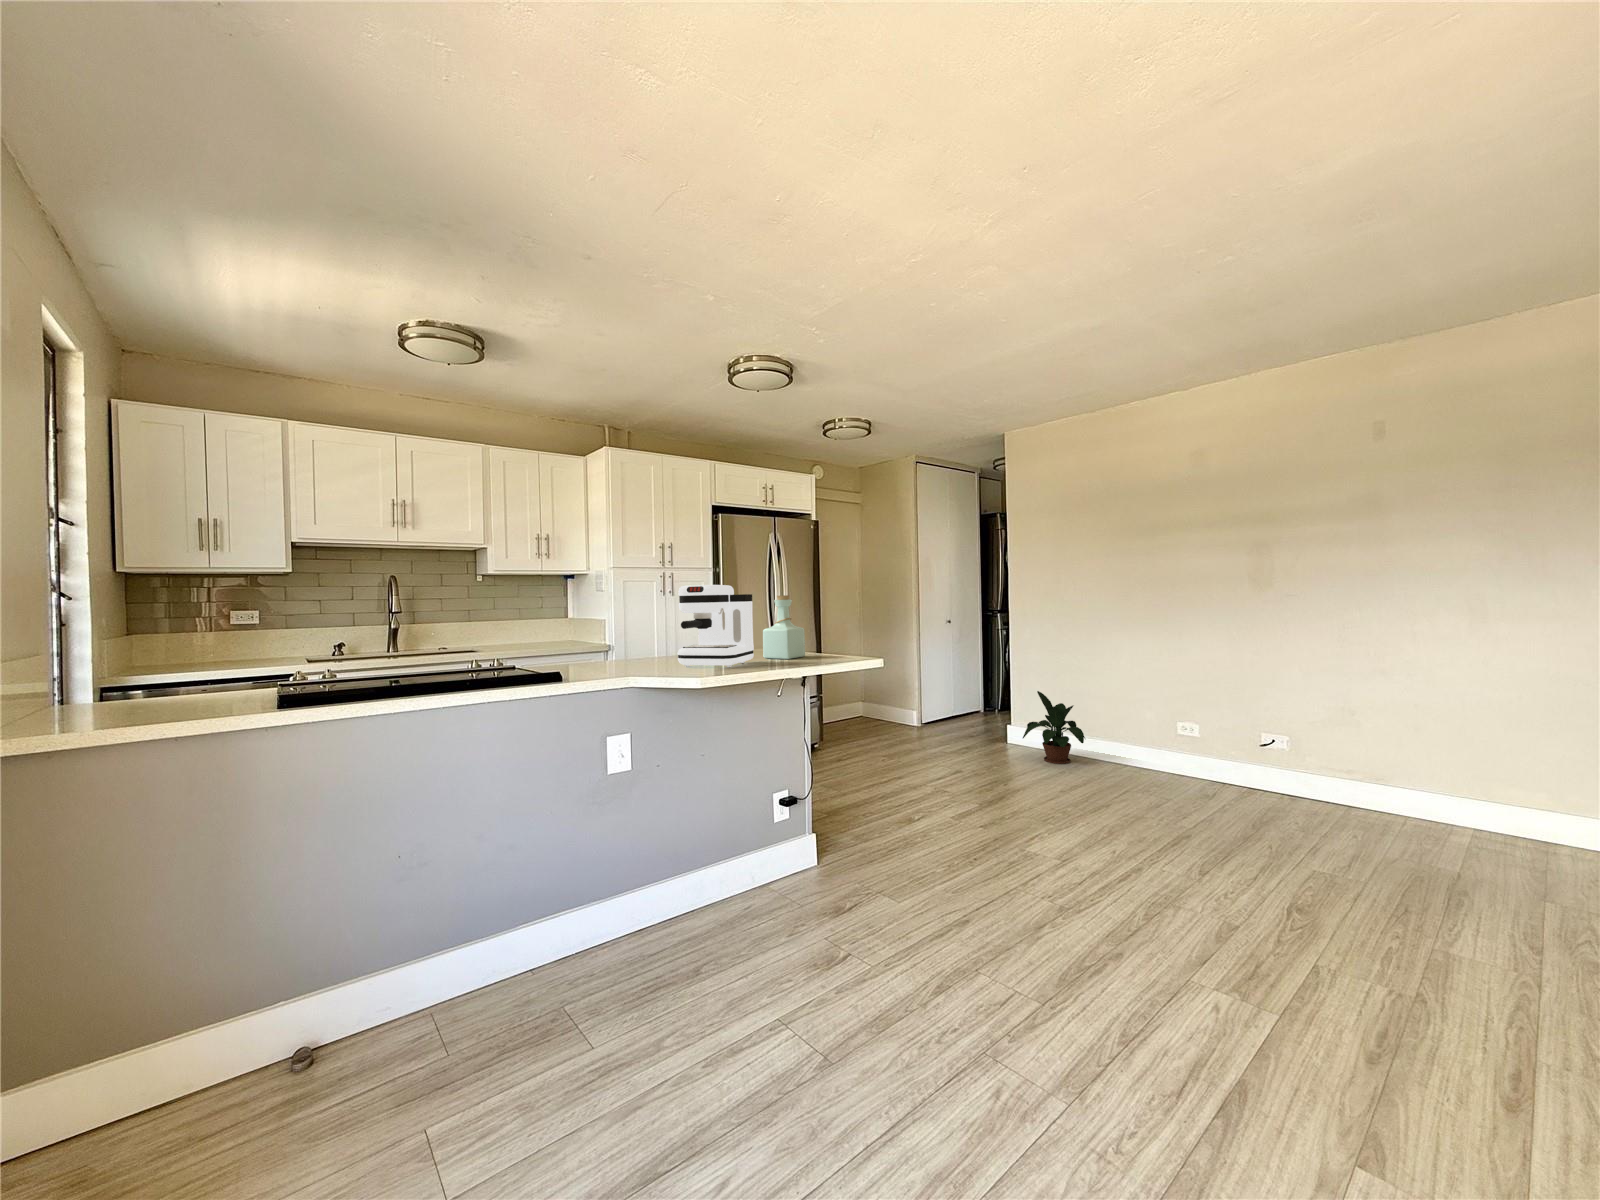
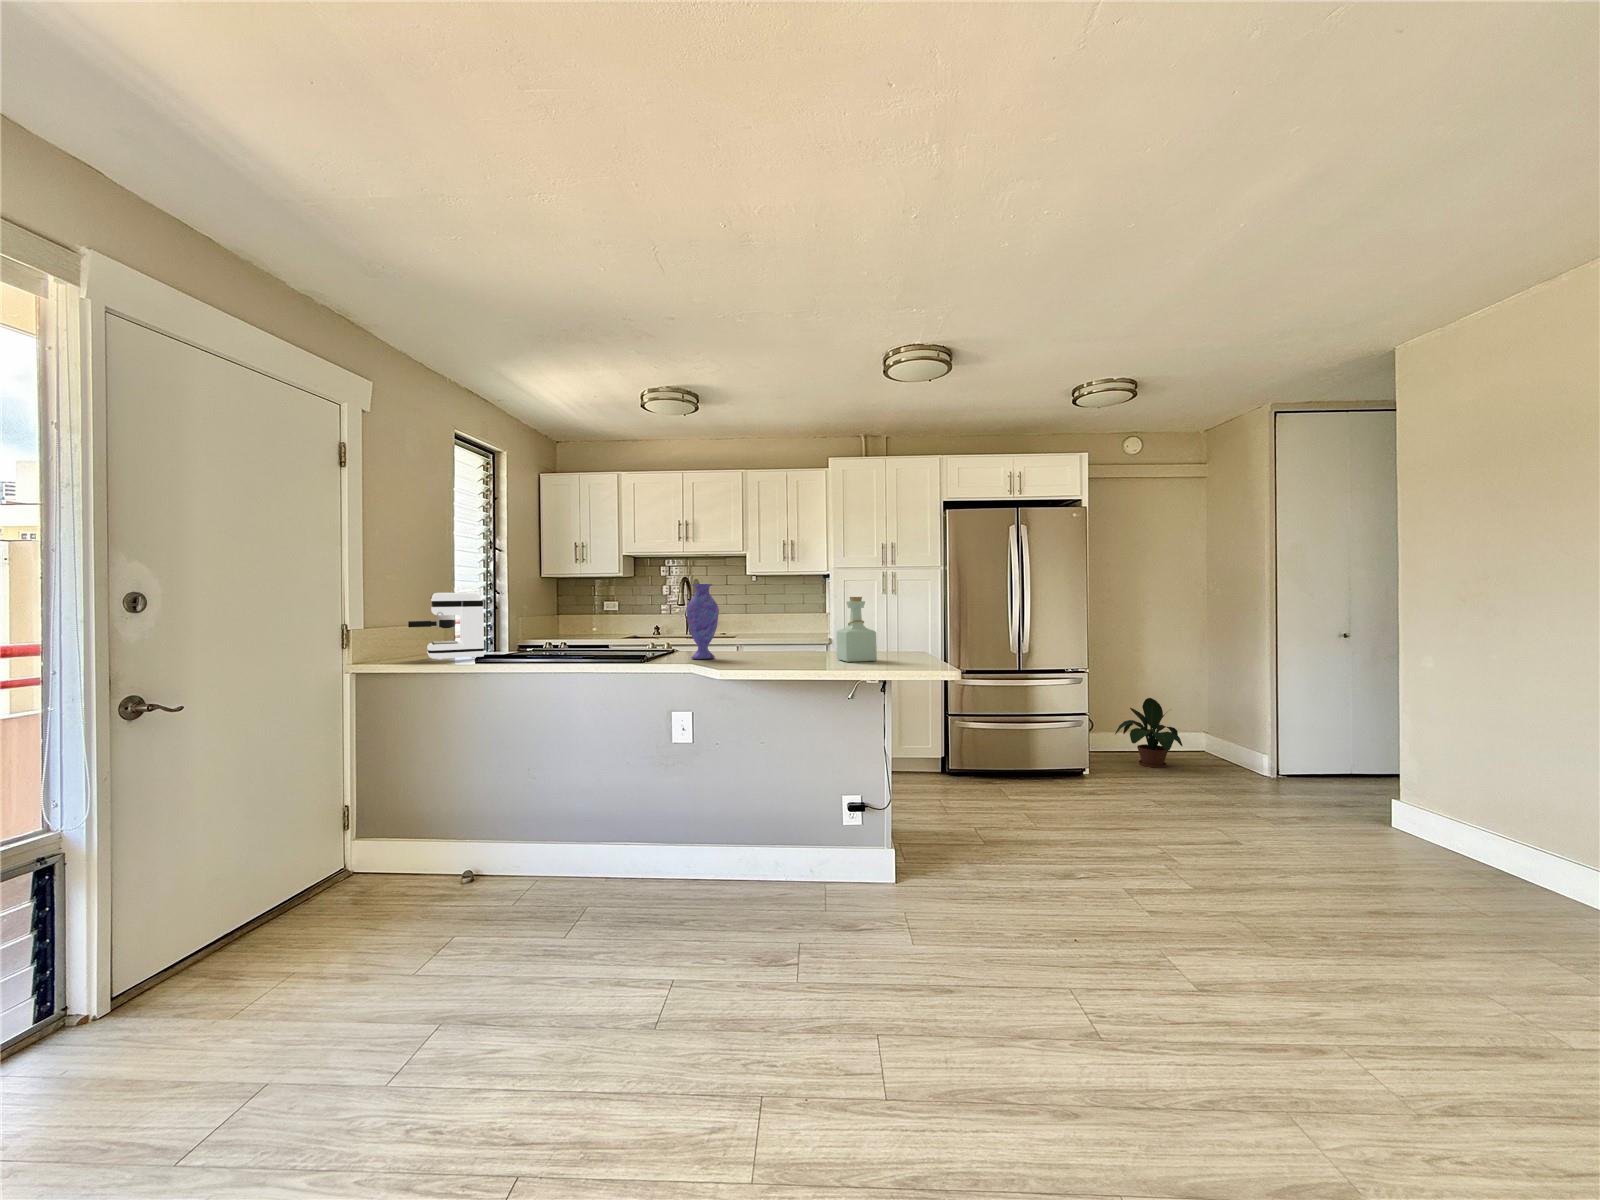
vase: none [597,582,636,671] -> present [686,584,719,659]
coffee maker: present [678,585,754,667] -> present [408,593,484,660]
potted plant: present [1023,691,1085,764] -> present [1115,698,1182,768]

